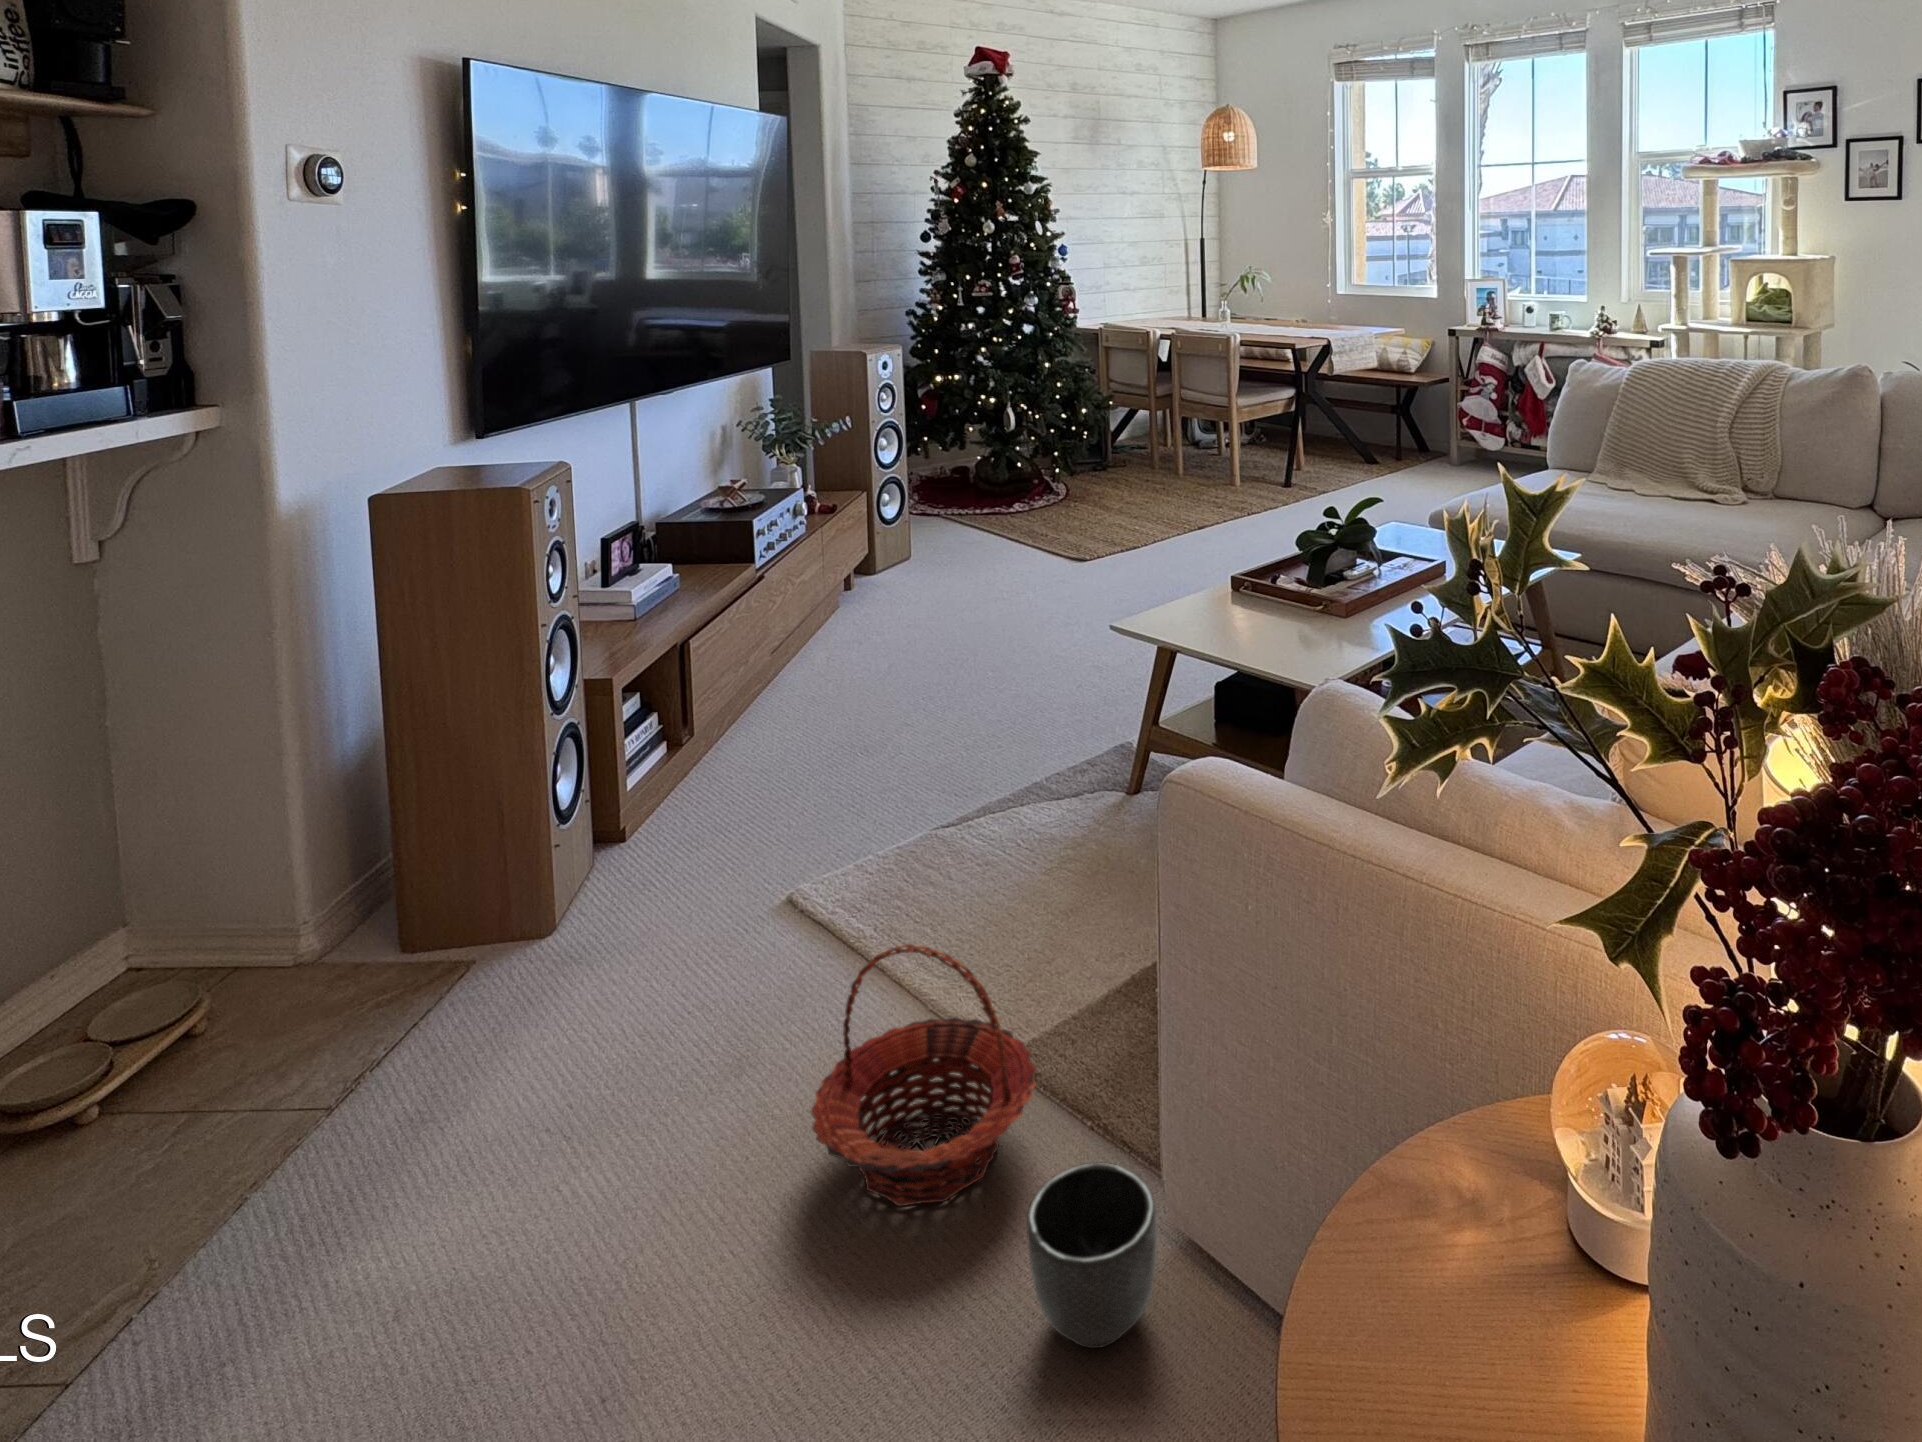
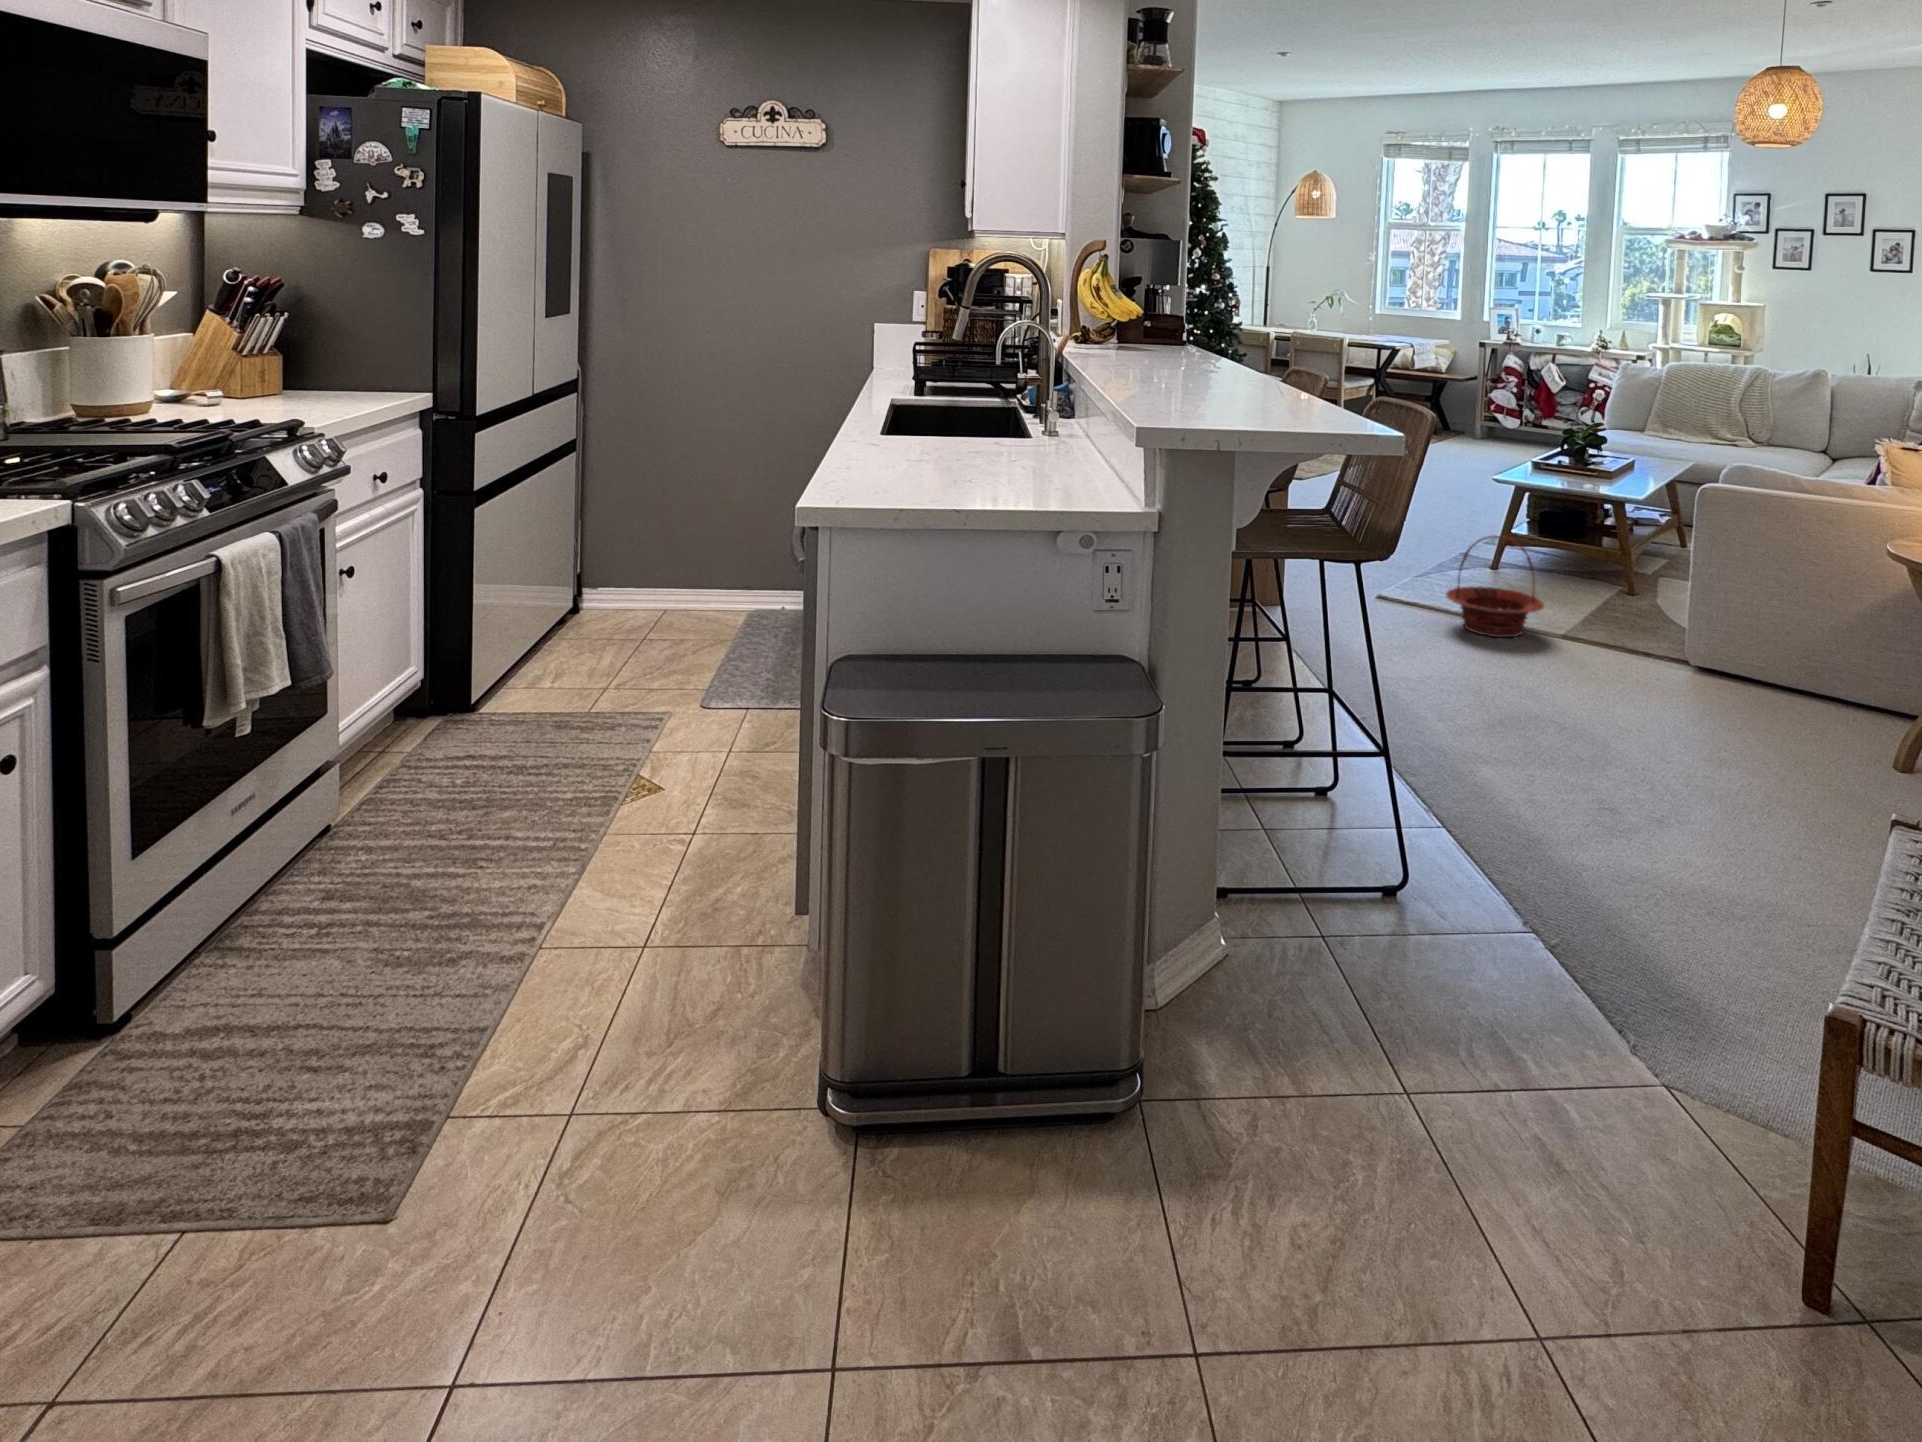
planter: present [1027,1163,1157,1348] -> none [1585,605,1640,661]

